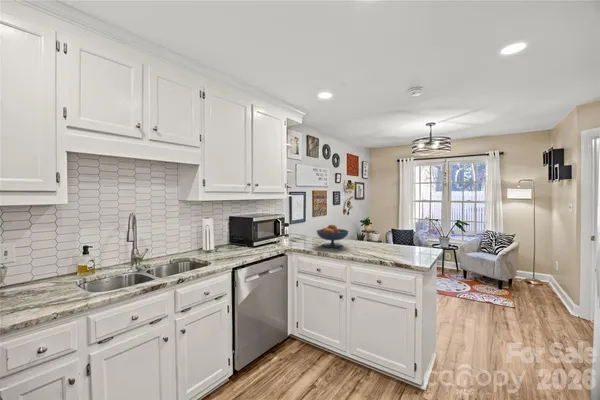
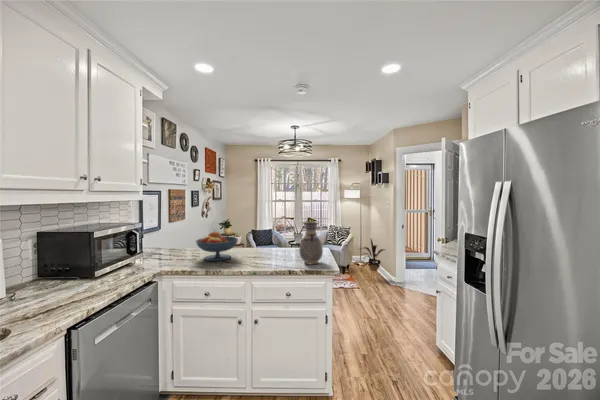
vase: none [394,220,417,259] -> present [299,221,323,264]
house plant: none [517,250,567,307] -> present [364,240,384,281]

